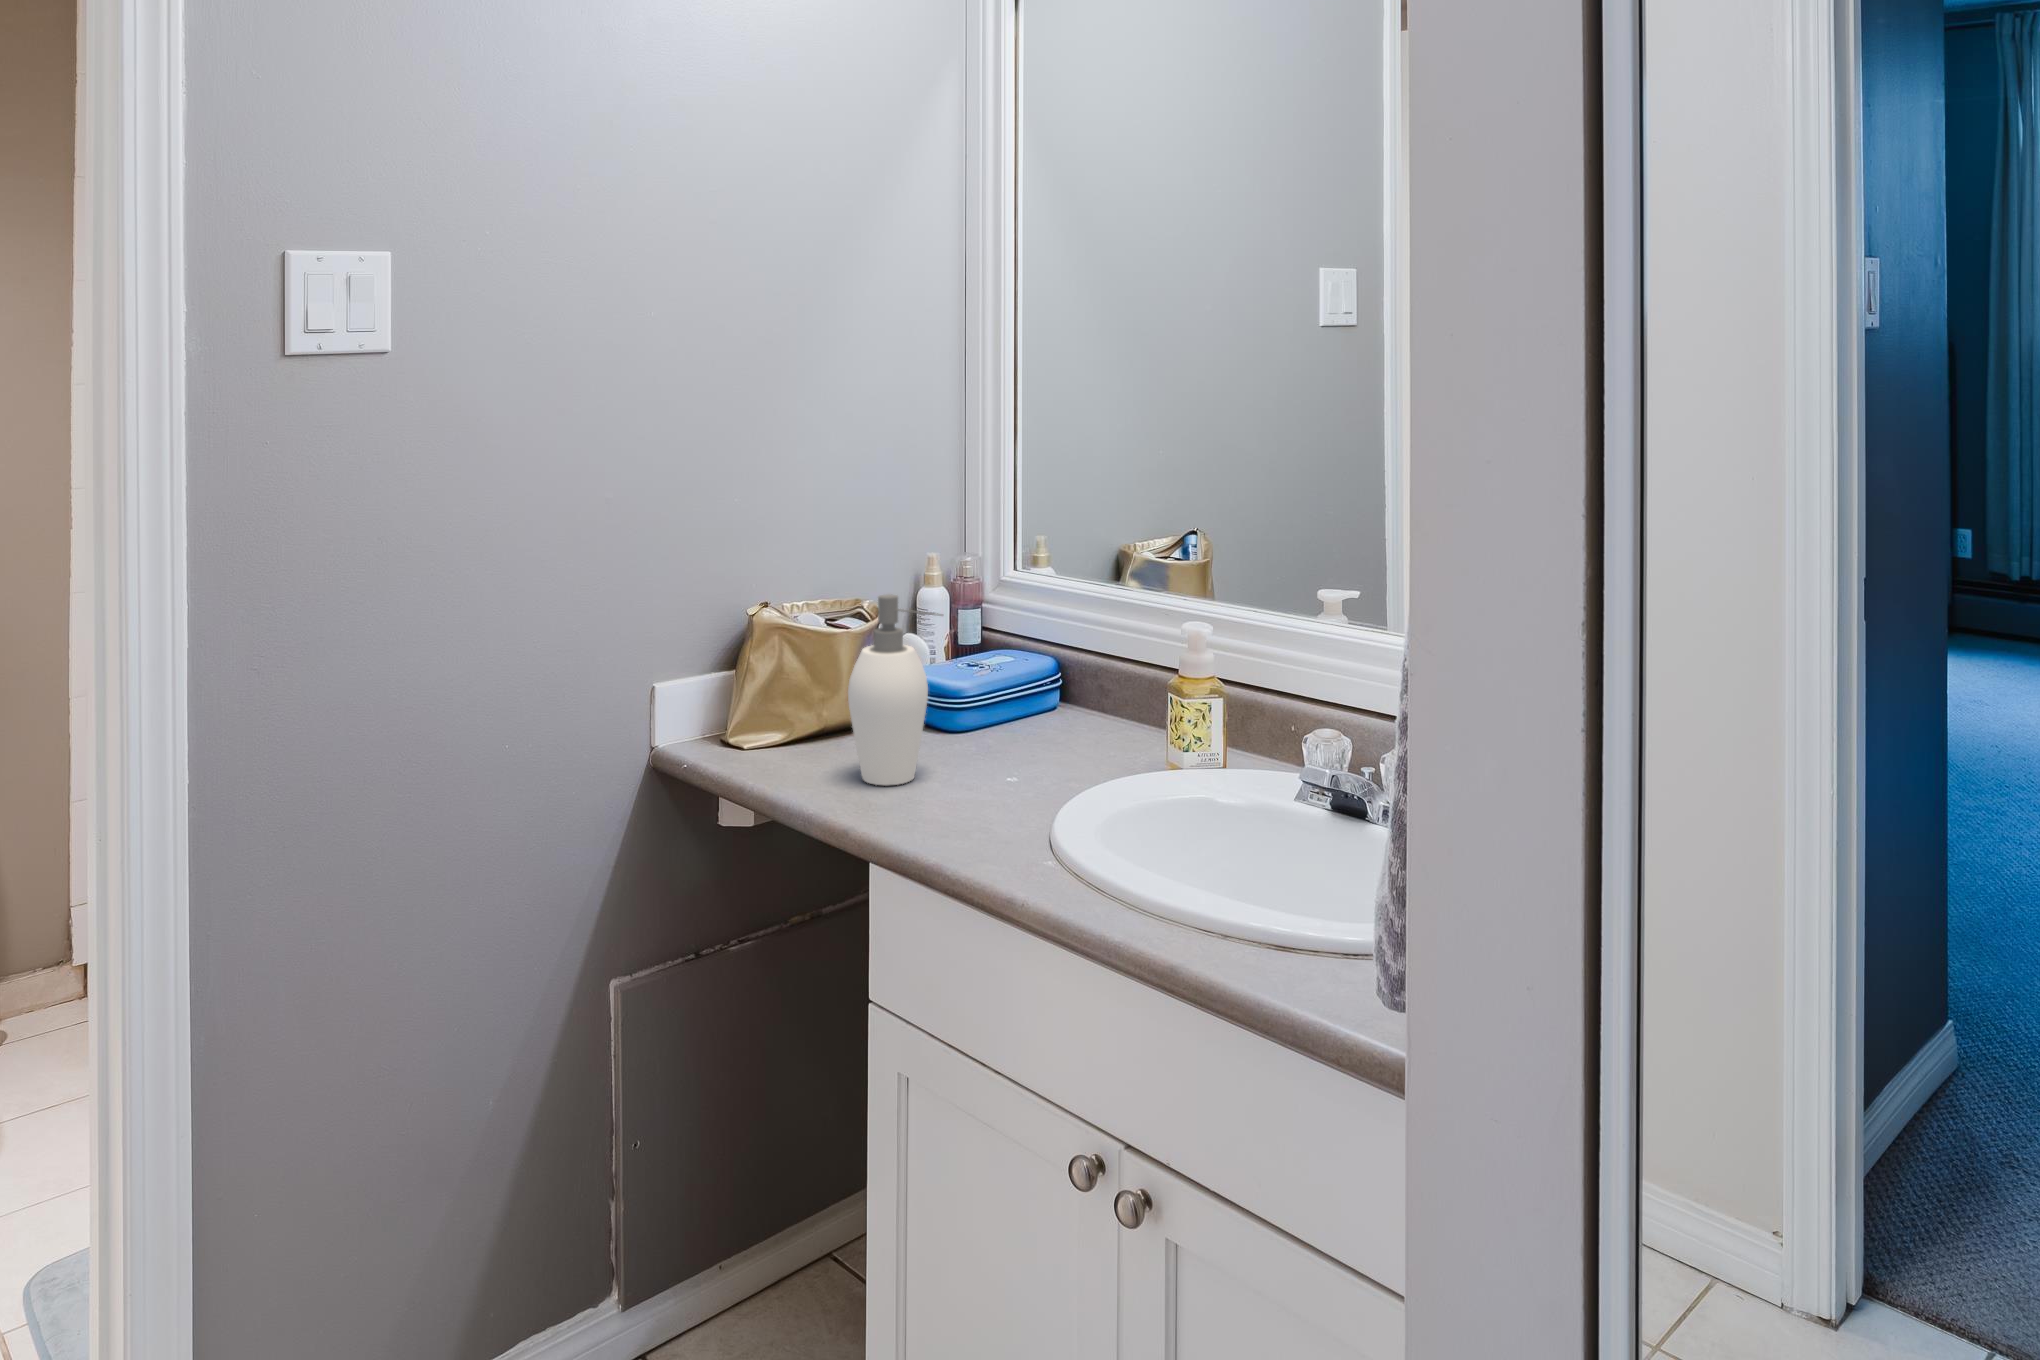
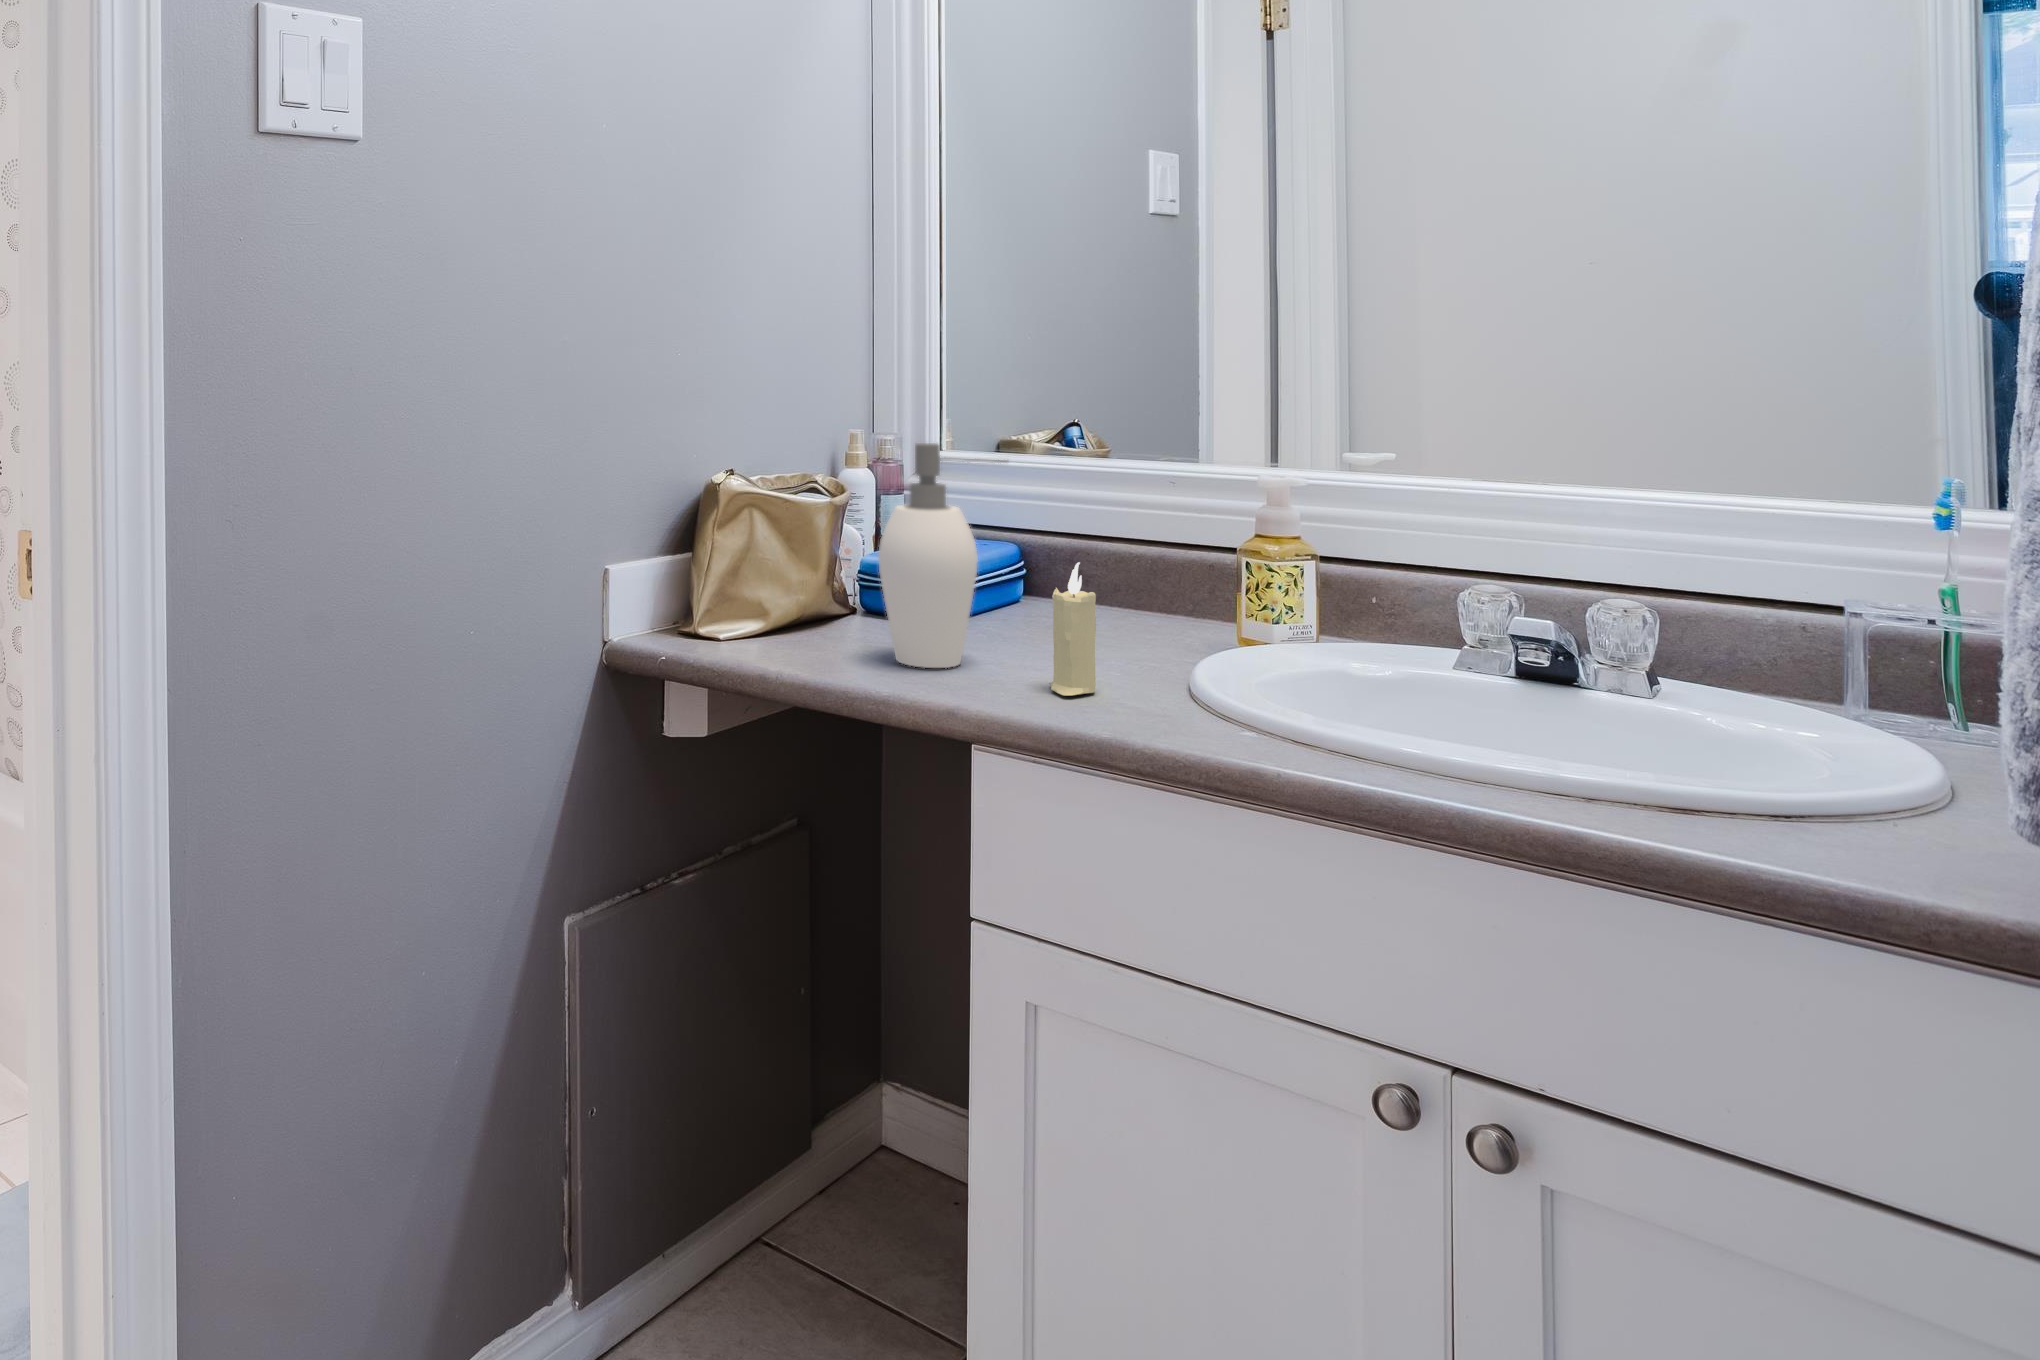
candle: none [945,707,983,818] -> present [1049,562,1096,695]

